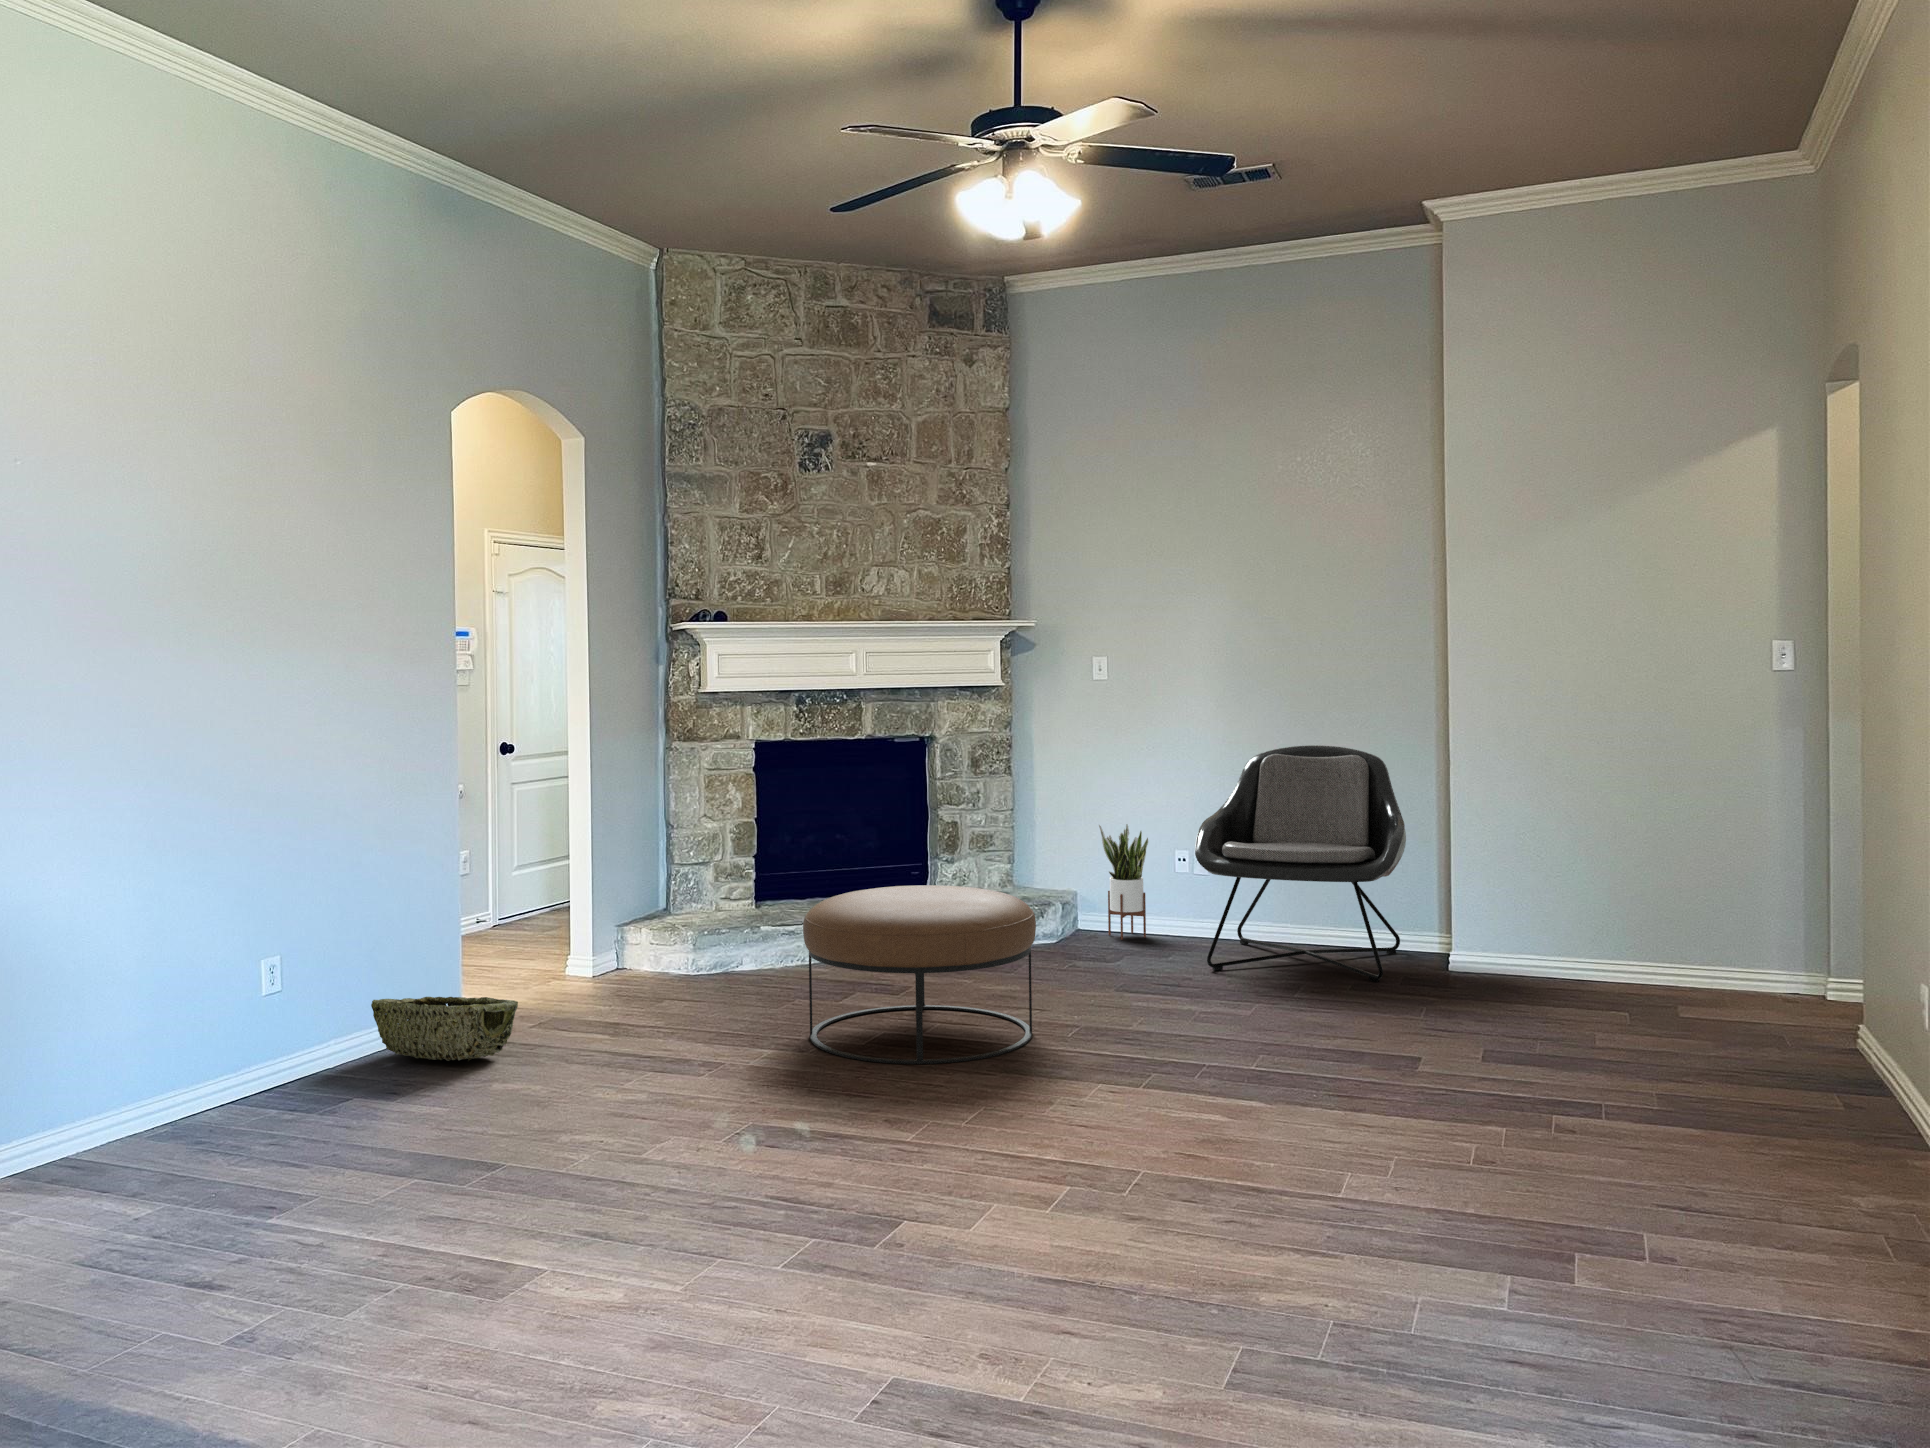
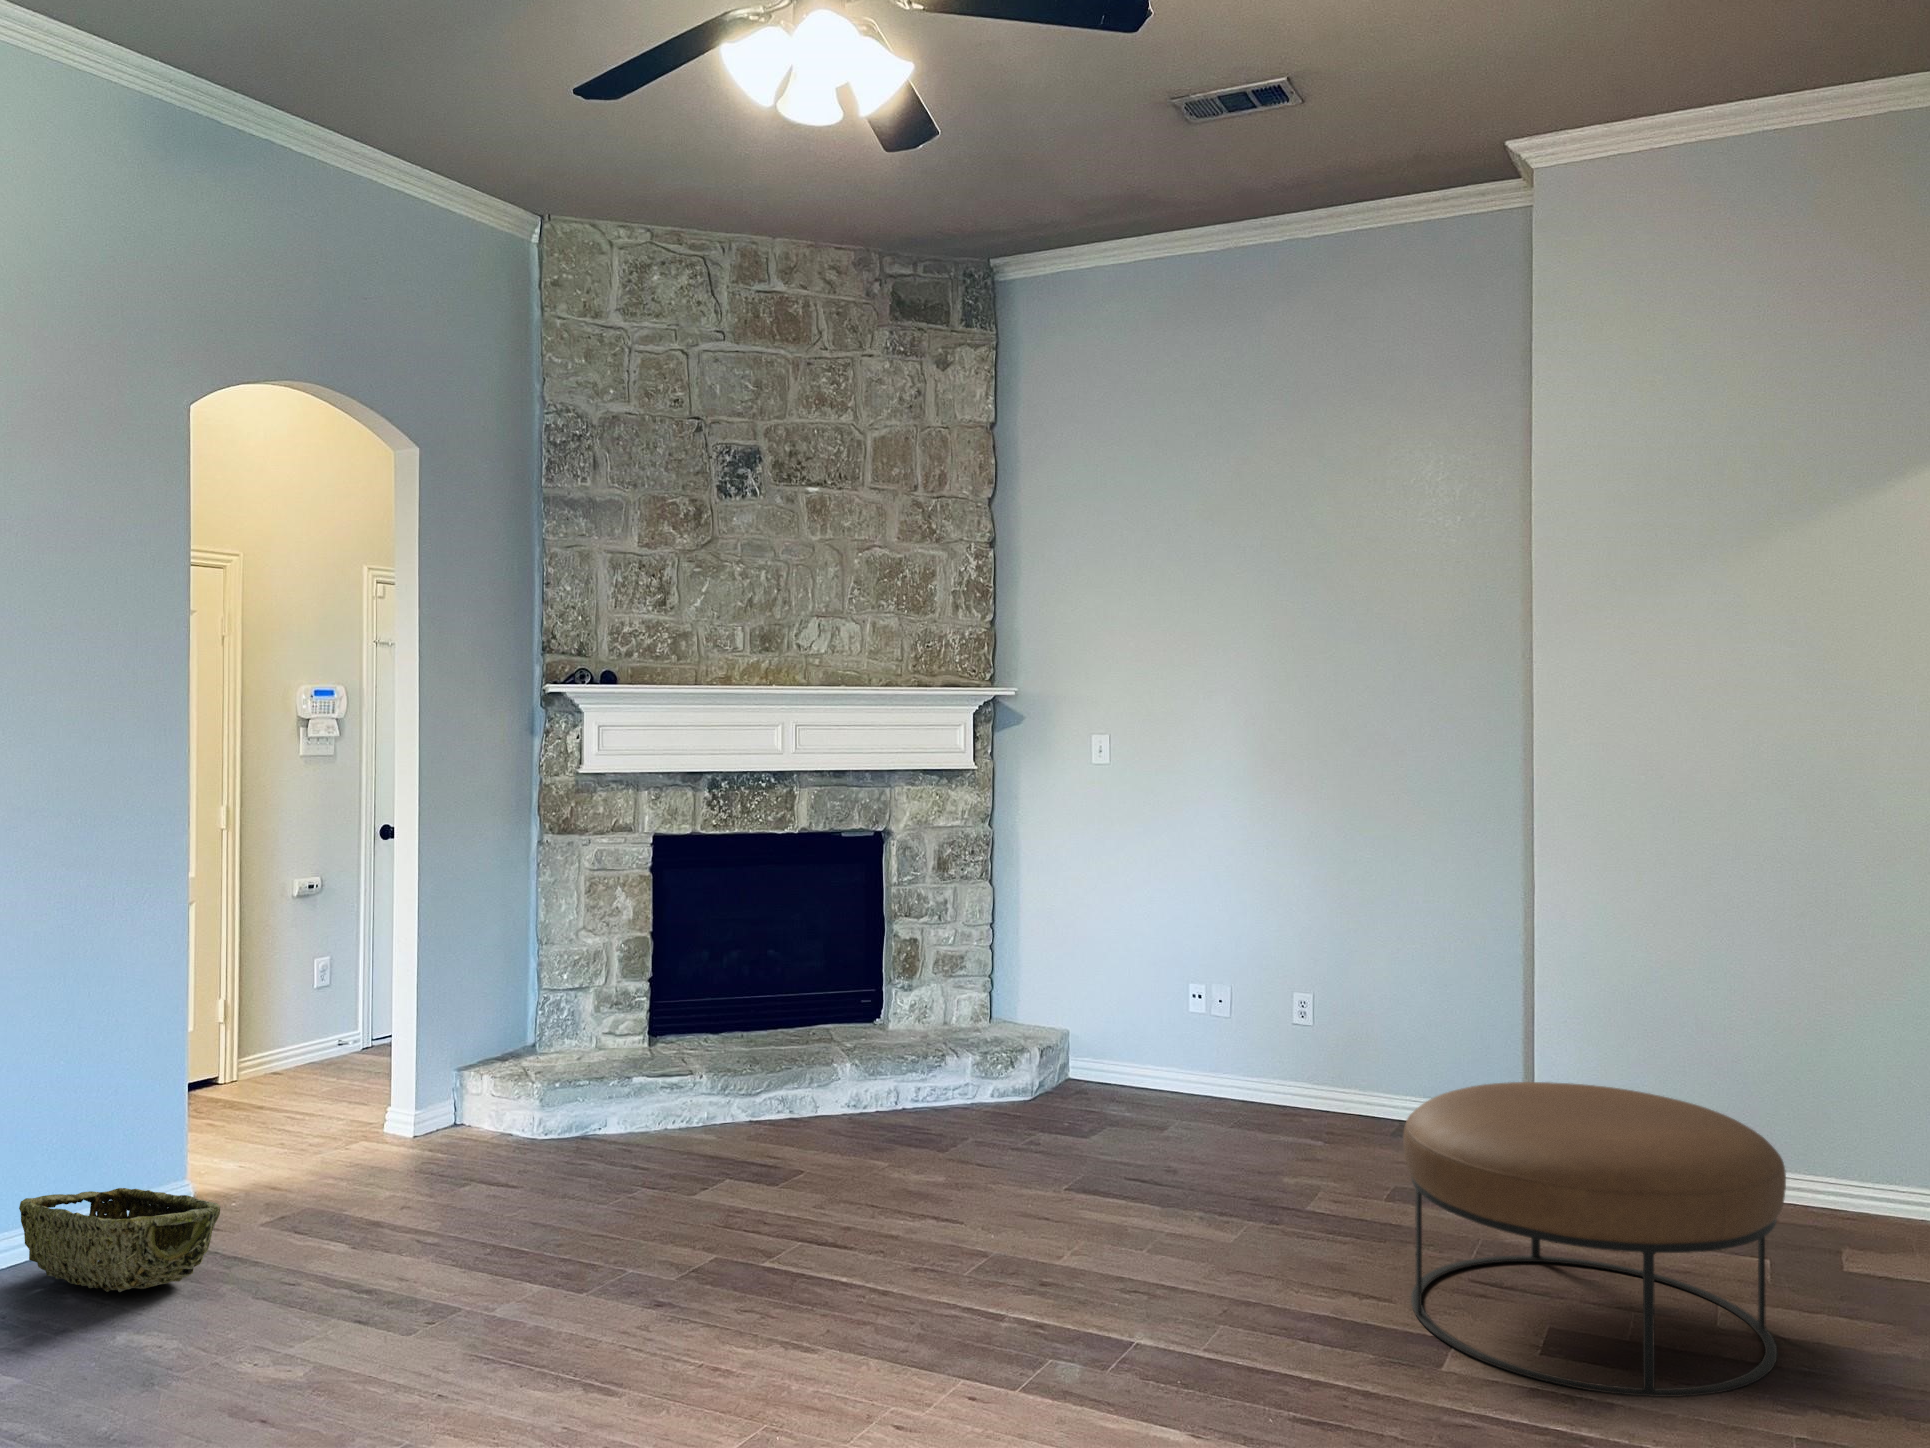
lounge chair: present [1195,745,1406,982] -> none [1194,857,1478,1191]
potted plant: present [1099,824,1148,940] -> none [1090,949,1154,1100]
ottoman: present [803,885,1036,1064] -> present [1403,1082,1786,1397]

